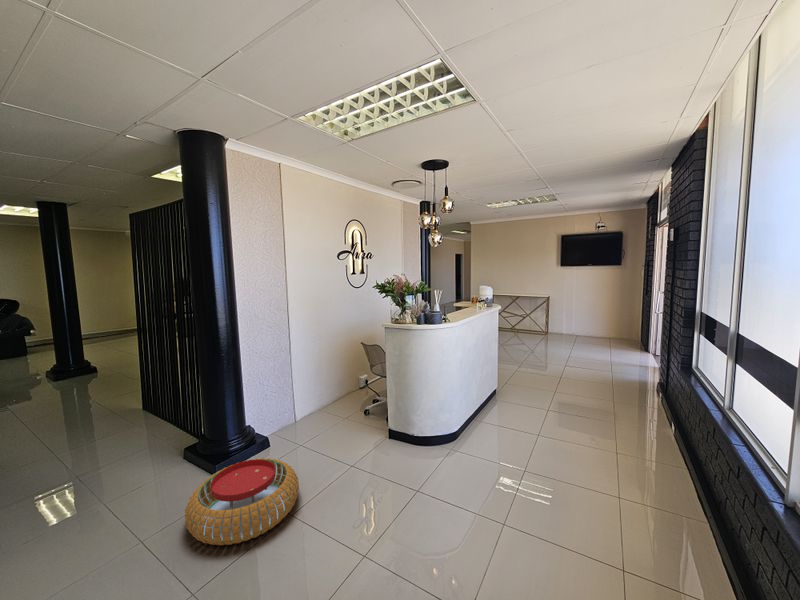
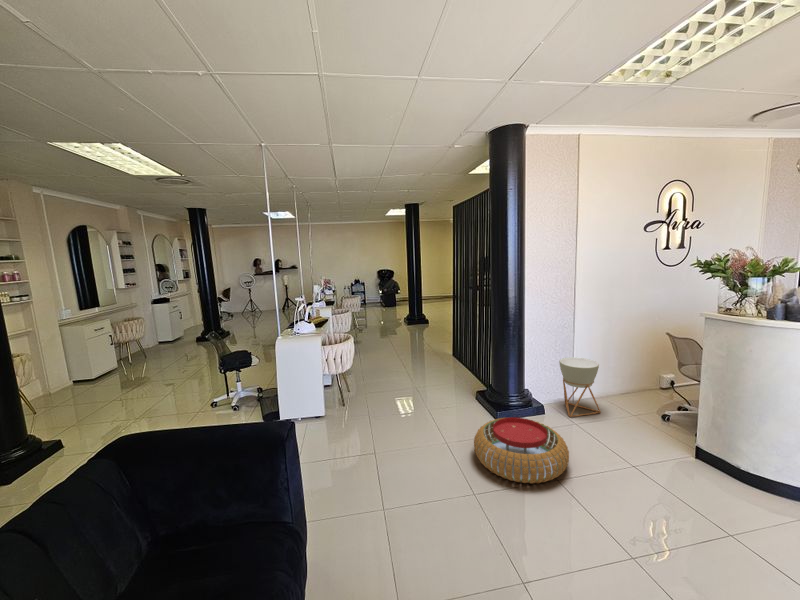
planter: none [278,377,319,439] -> present [559,357,601,417]

